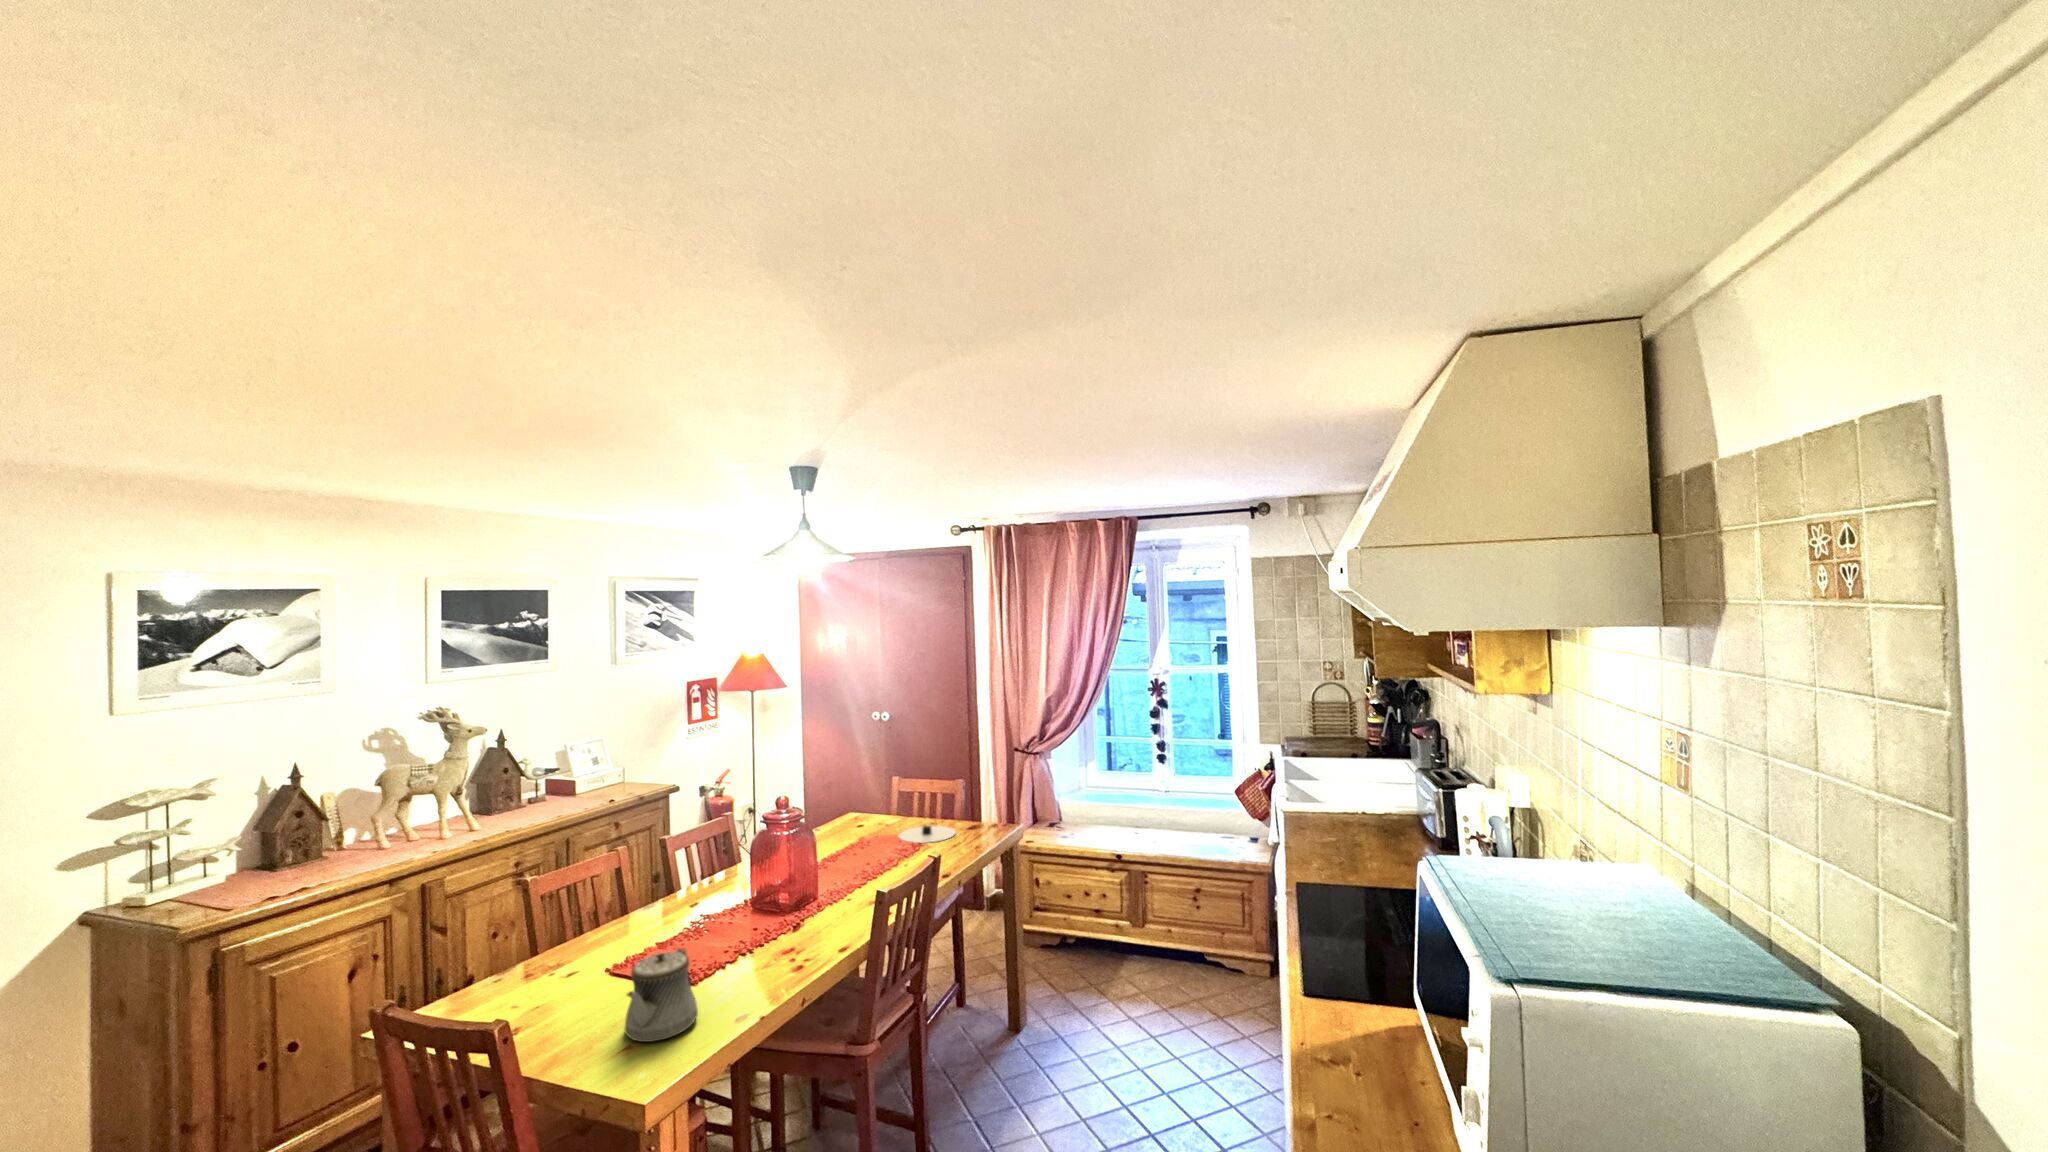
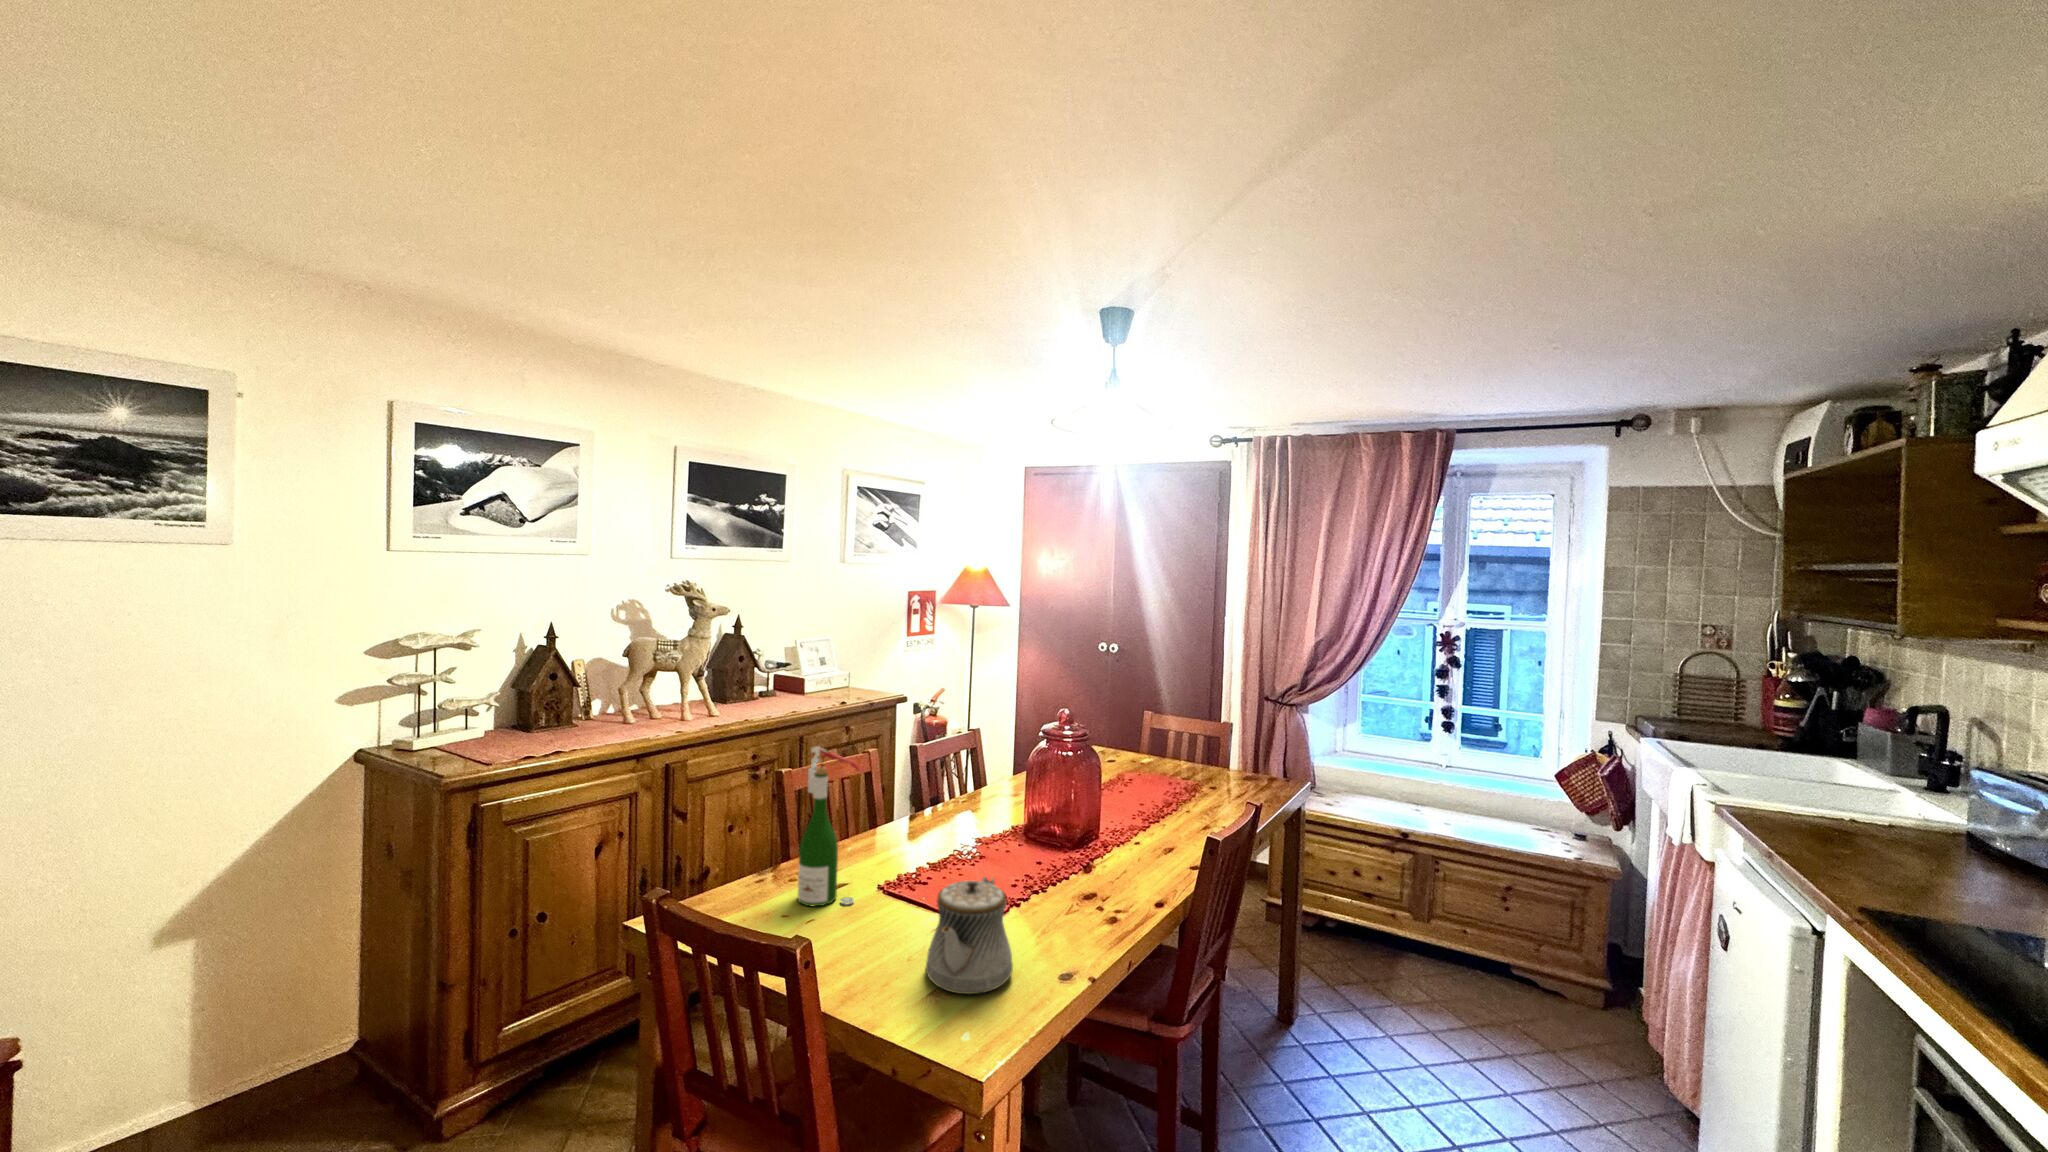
plate: present [899,825,956,843] -> none [1145,764,1240,796]
wine bottle: none [529,859,581,994] -> present [798,746,860,906]

